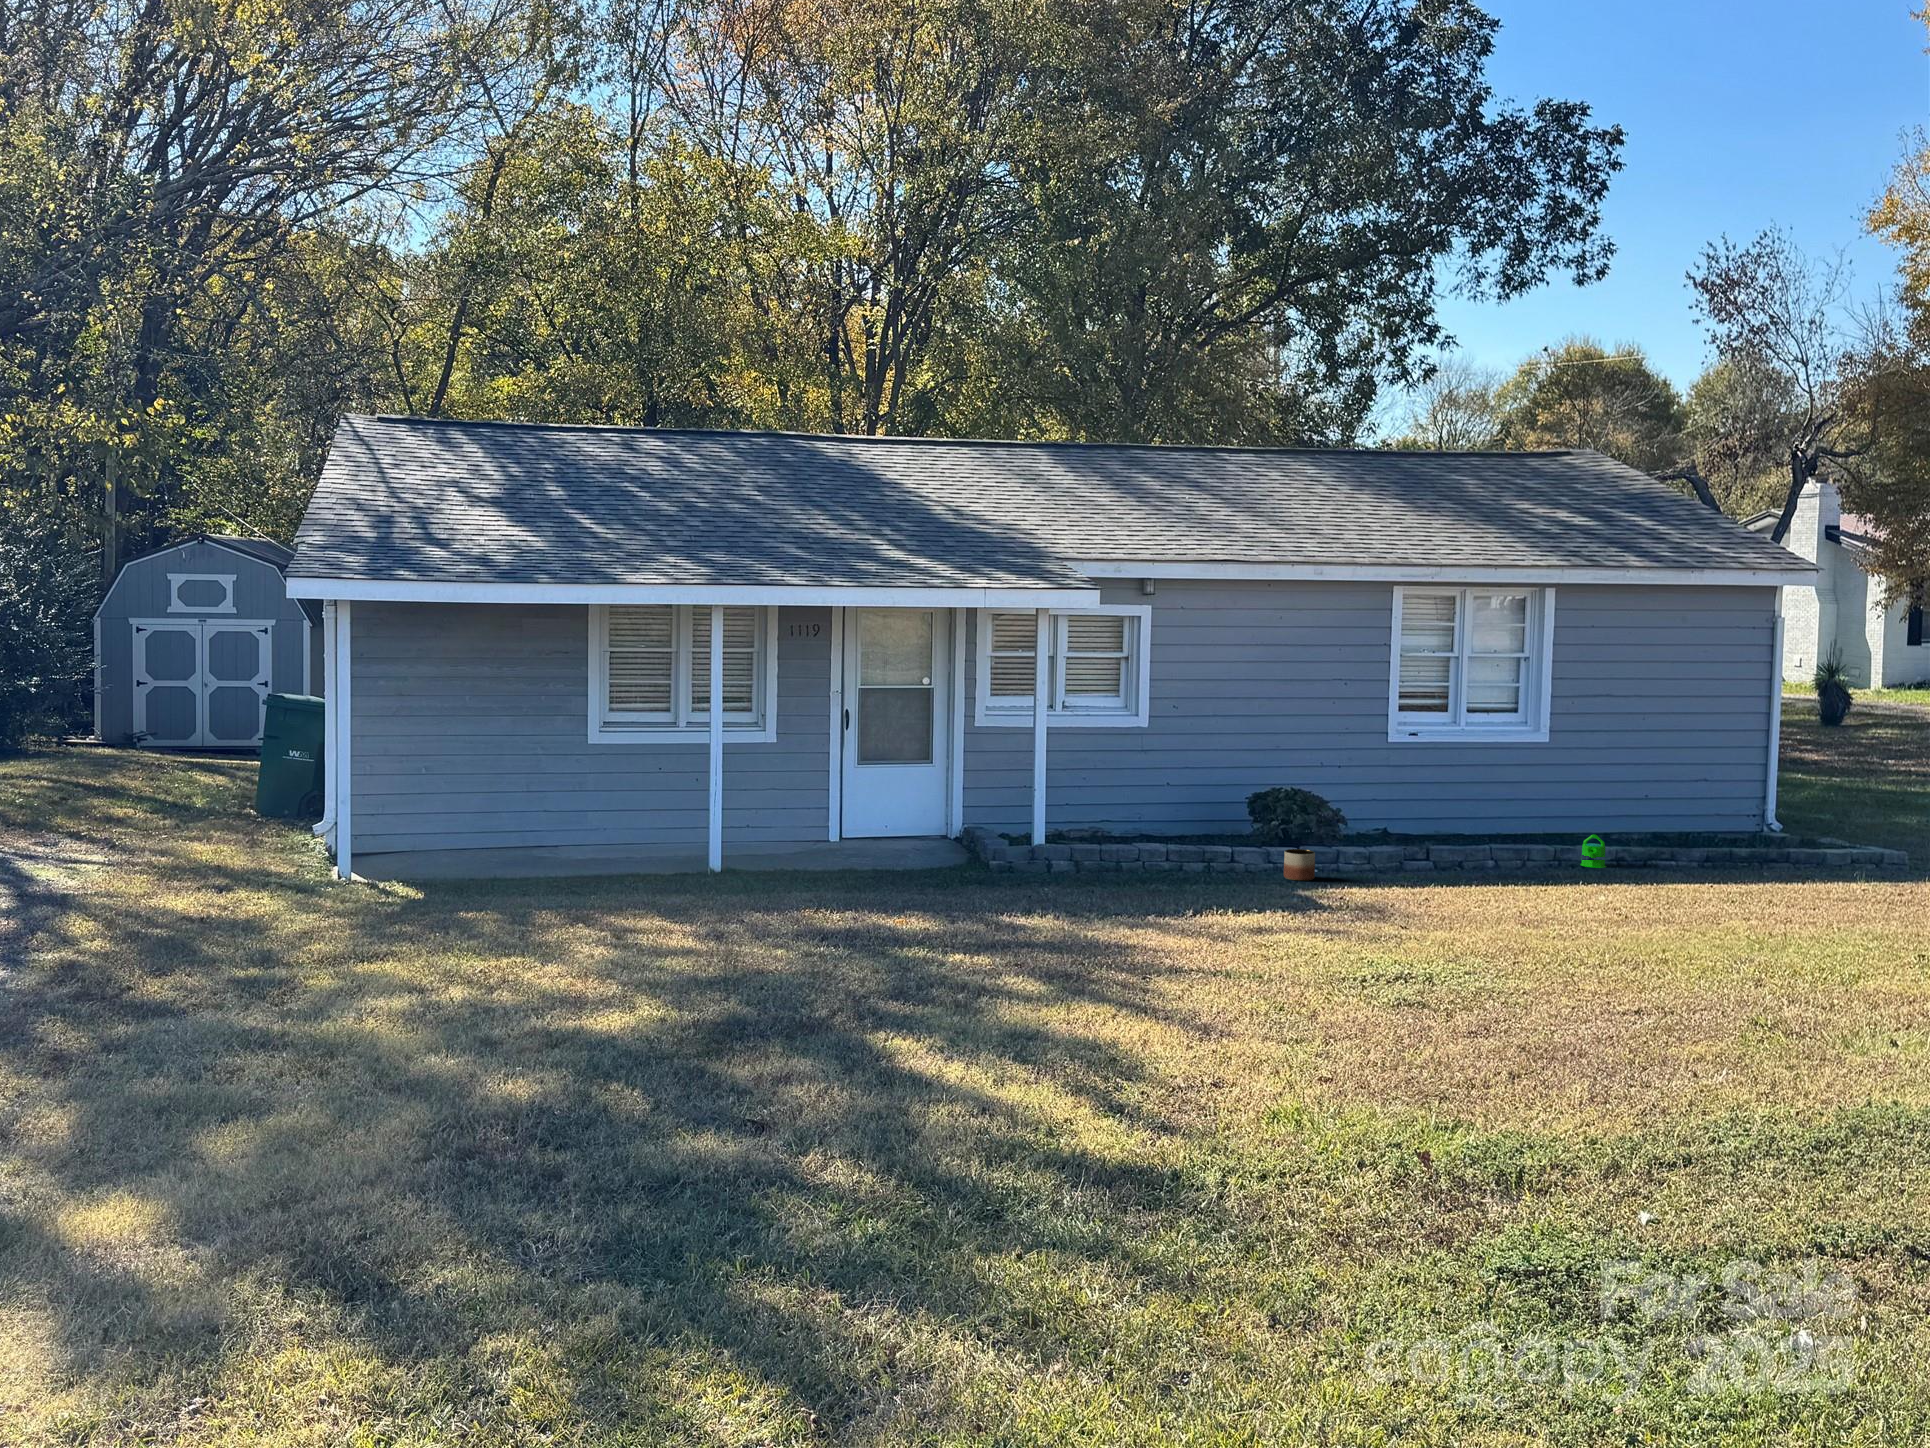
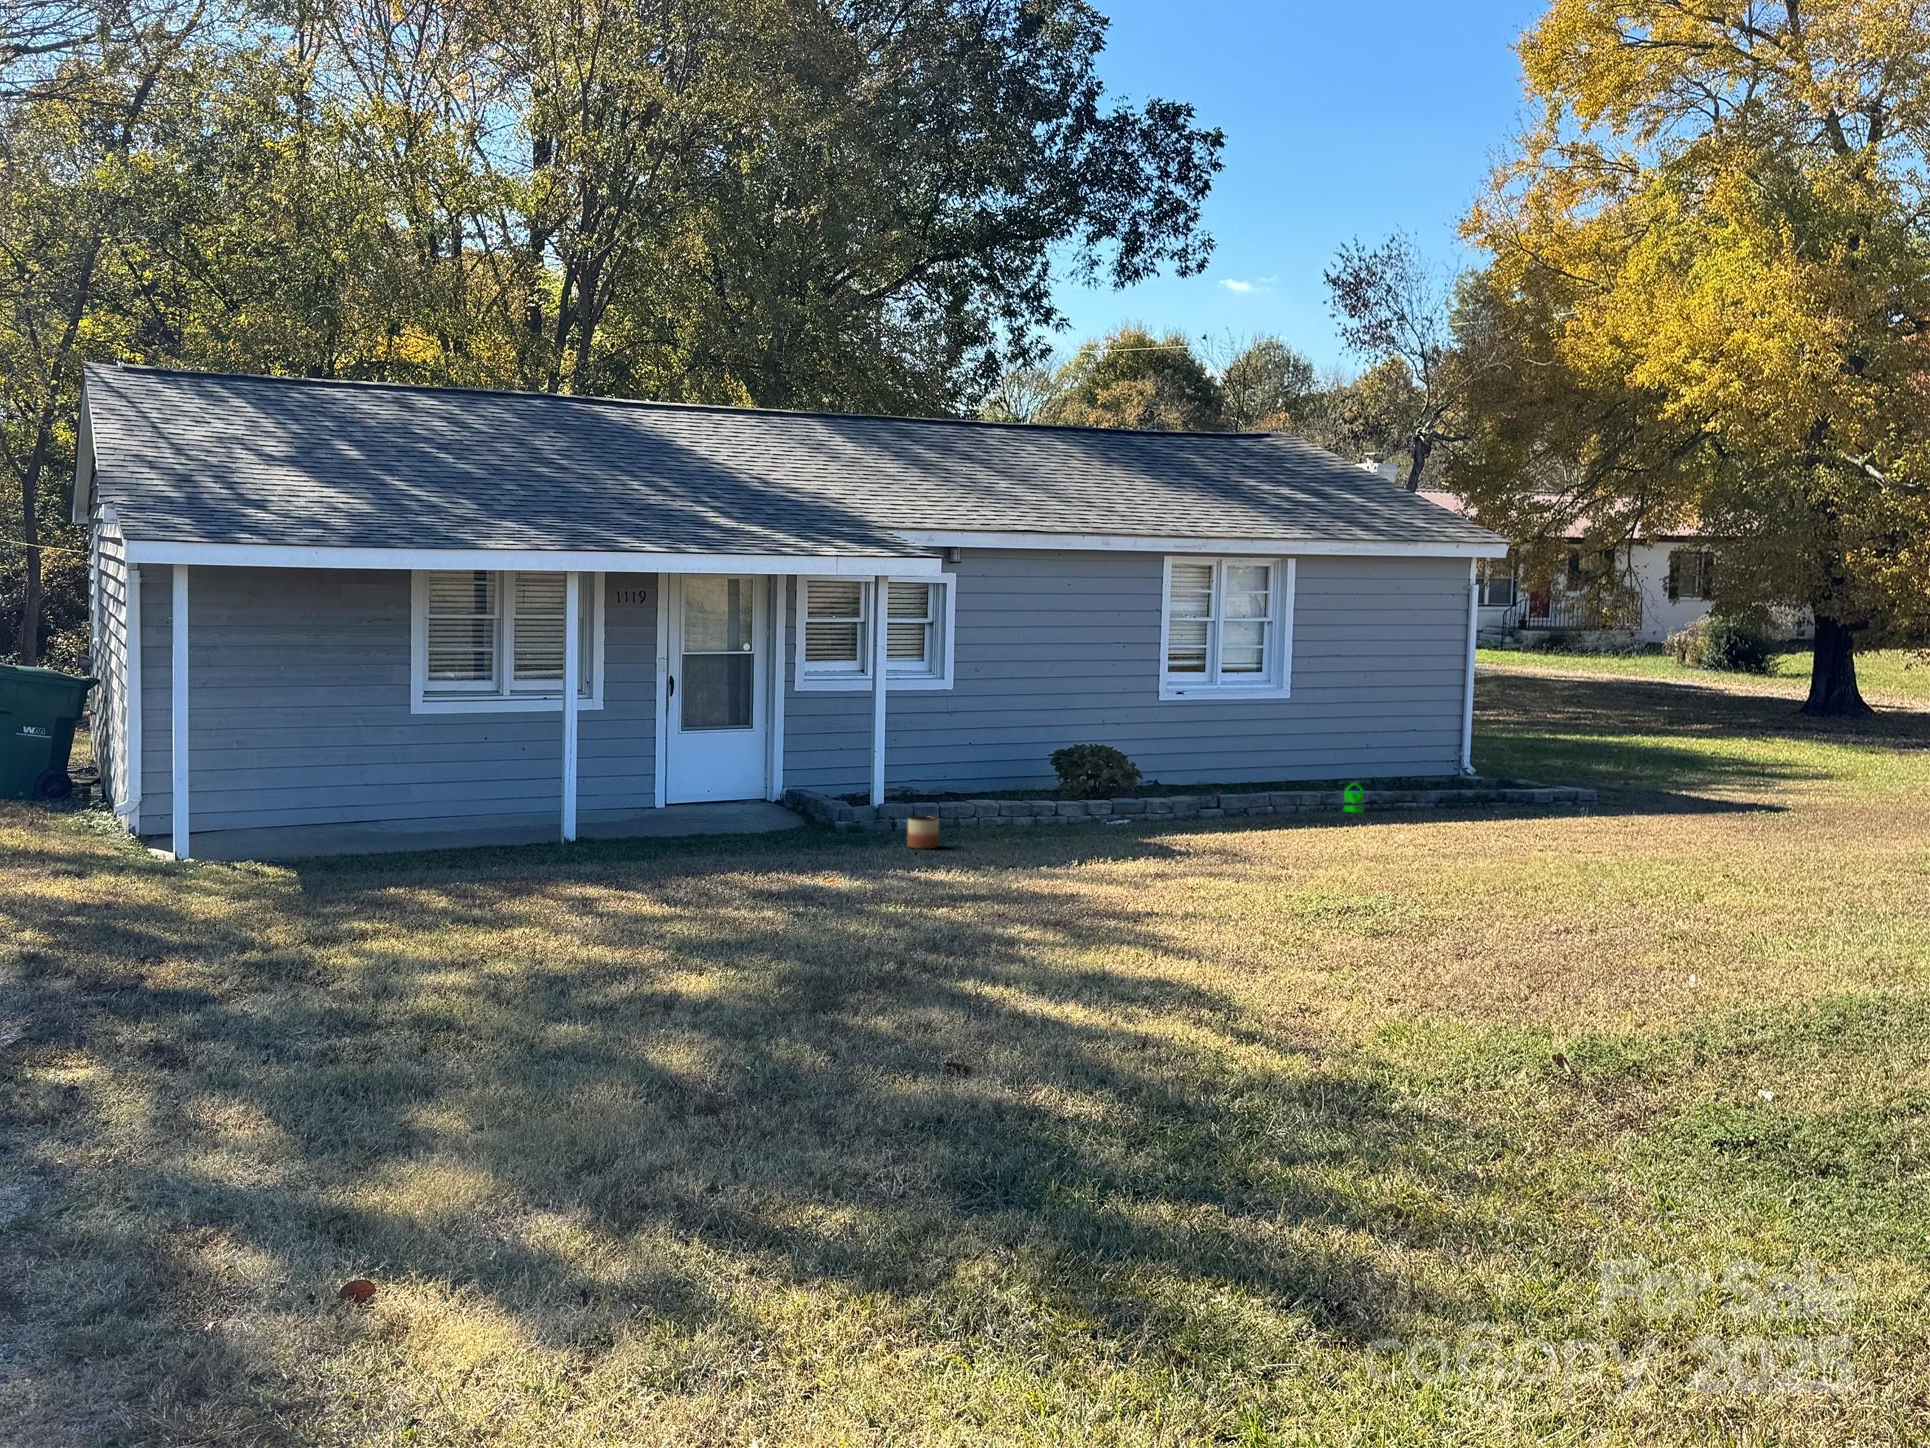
planter: present [1284,849,1315,881] -> present [907,816,939,849]

